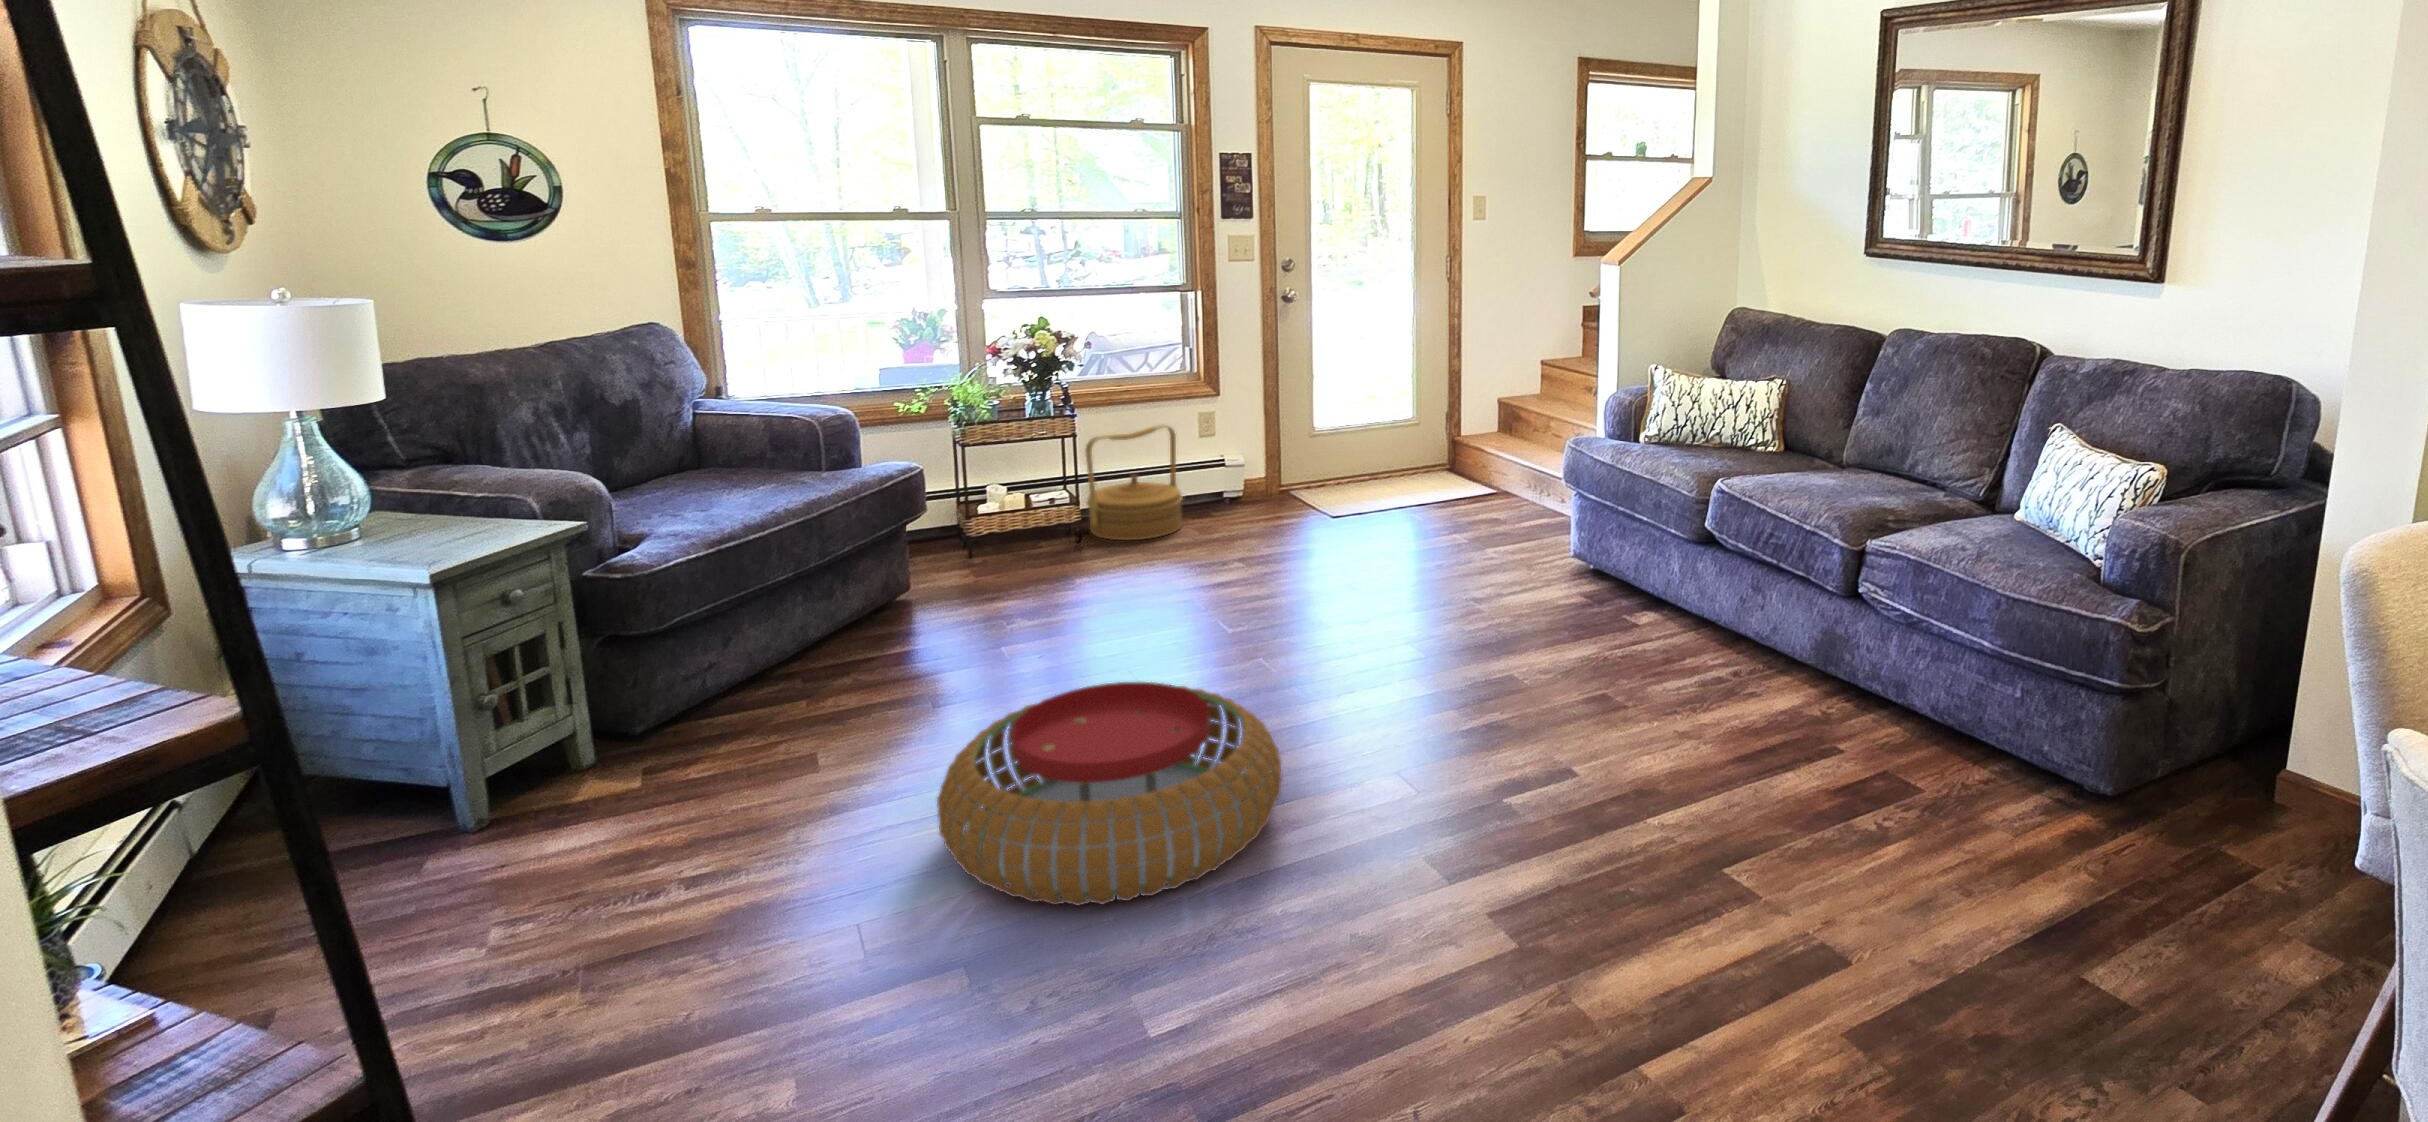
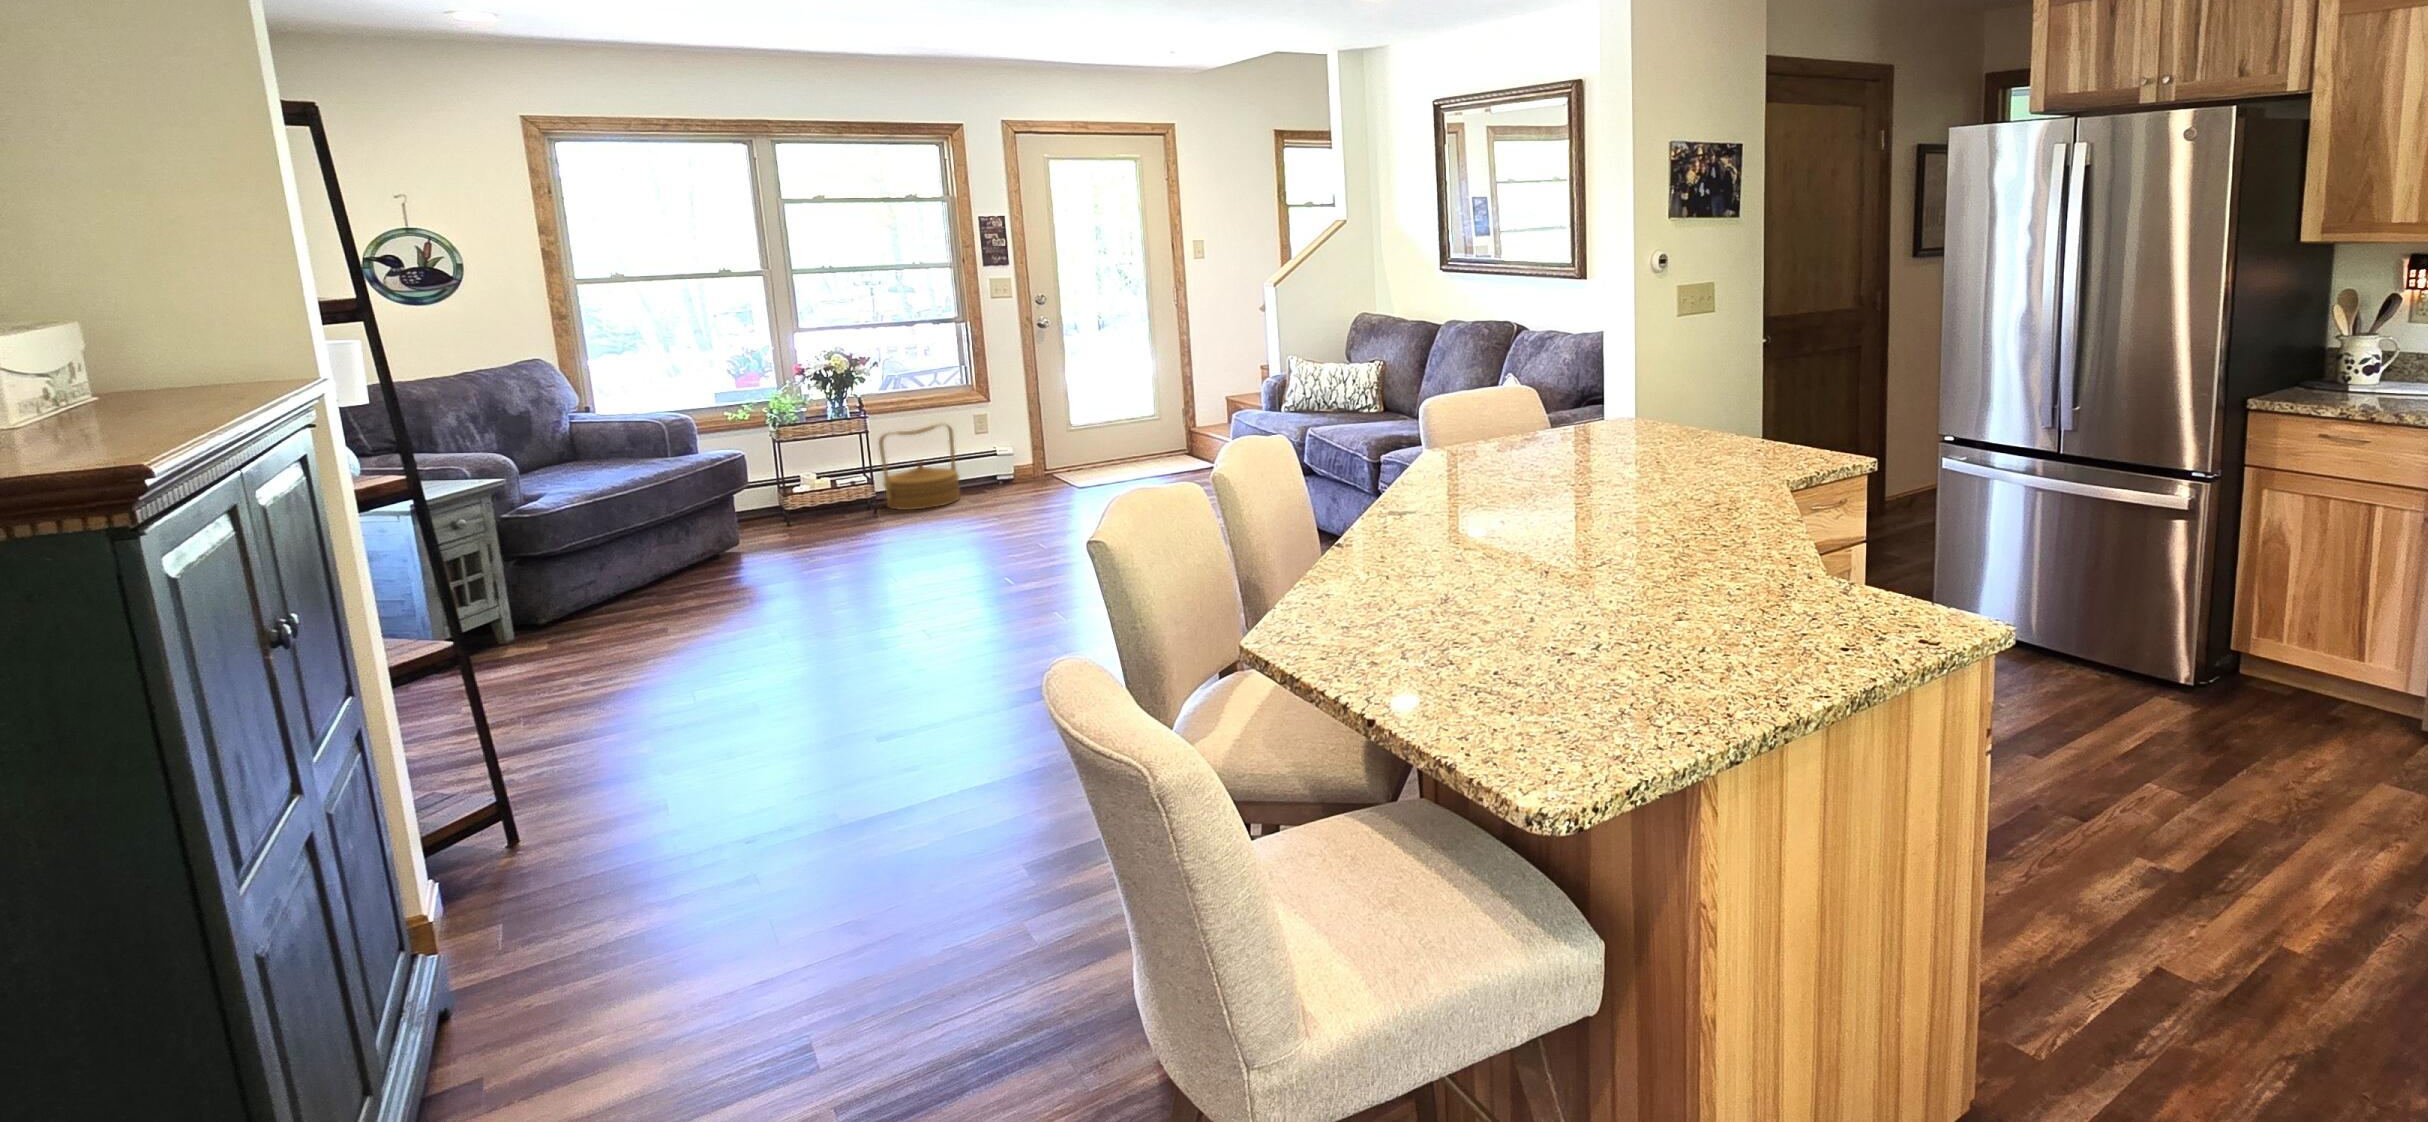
pouf: present [937,682,1282,906] -> none [743,559,973,678]

